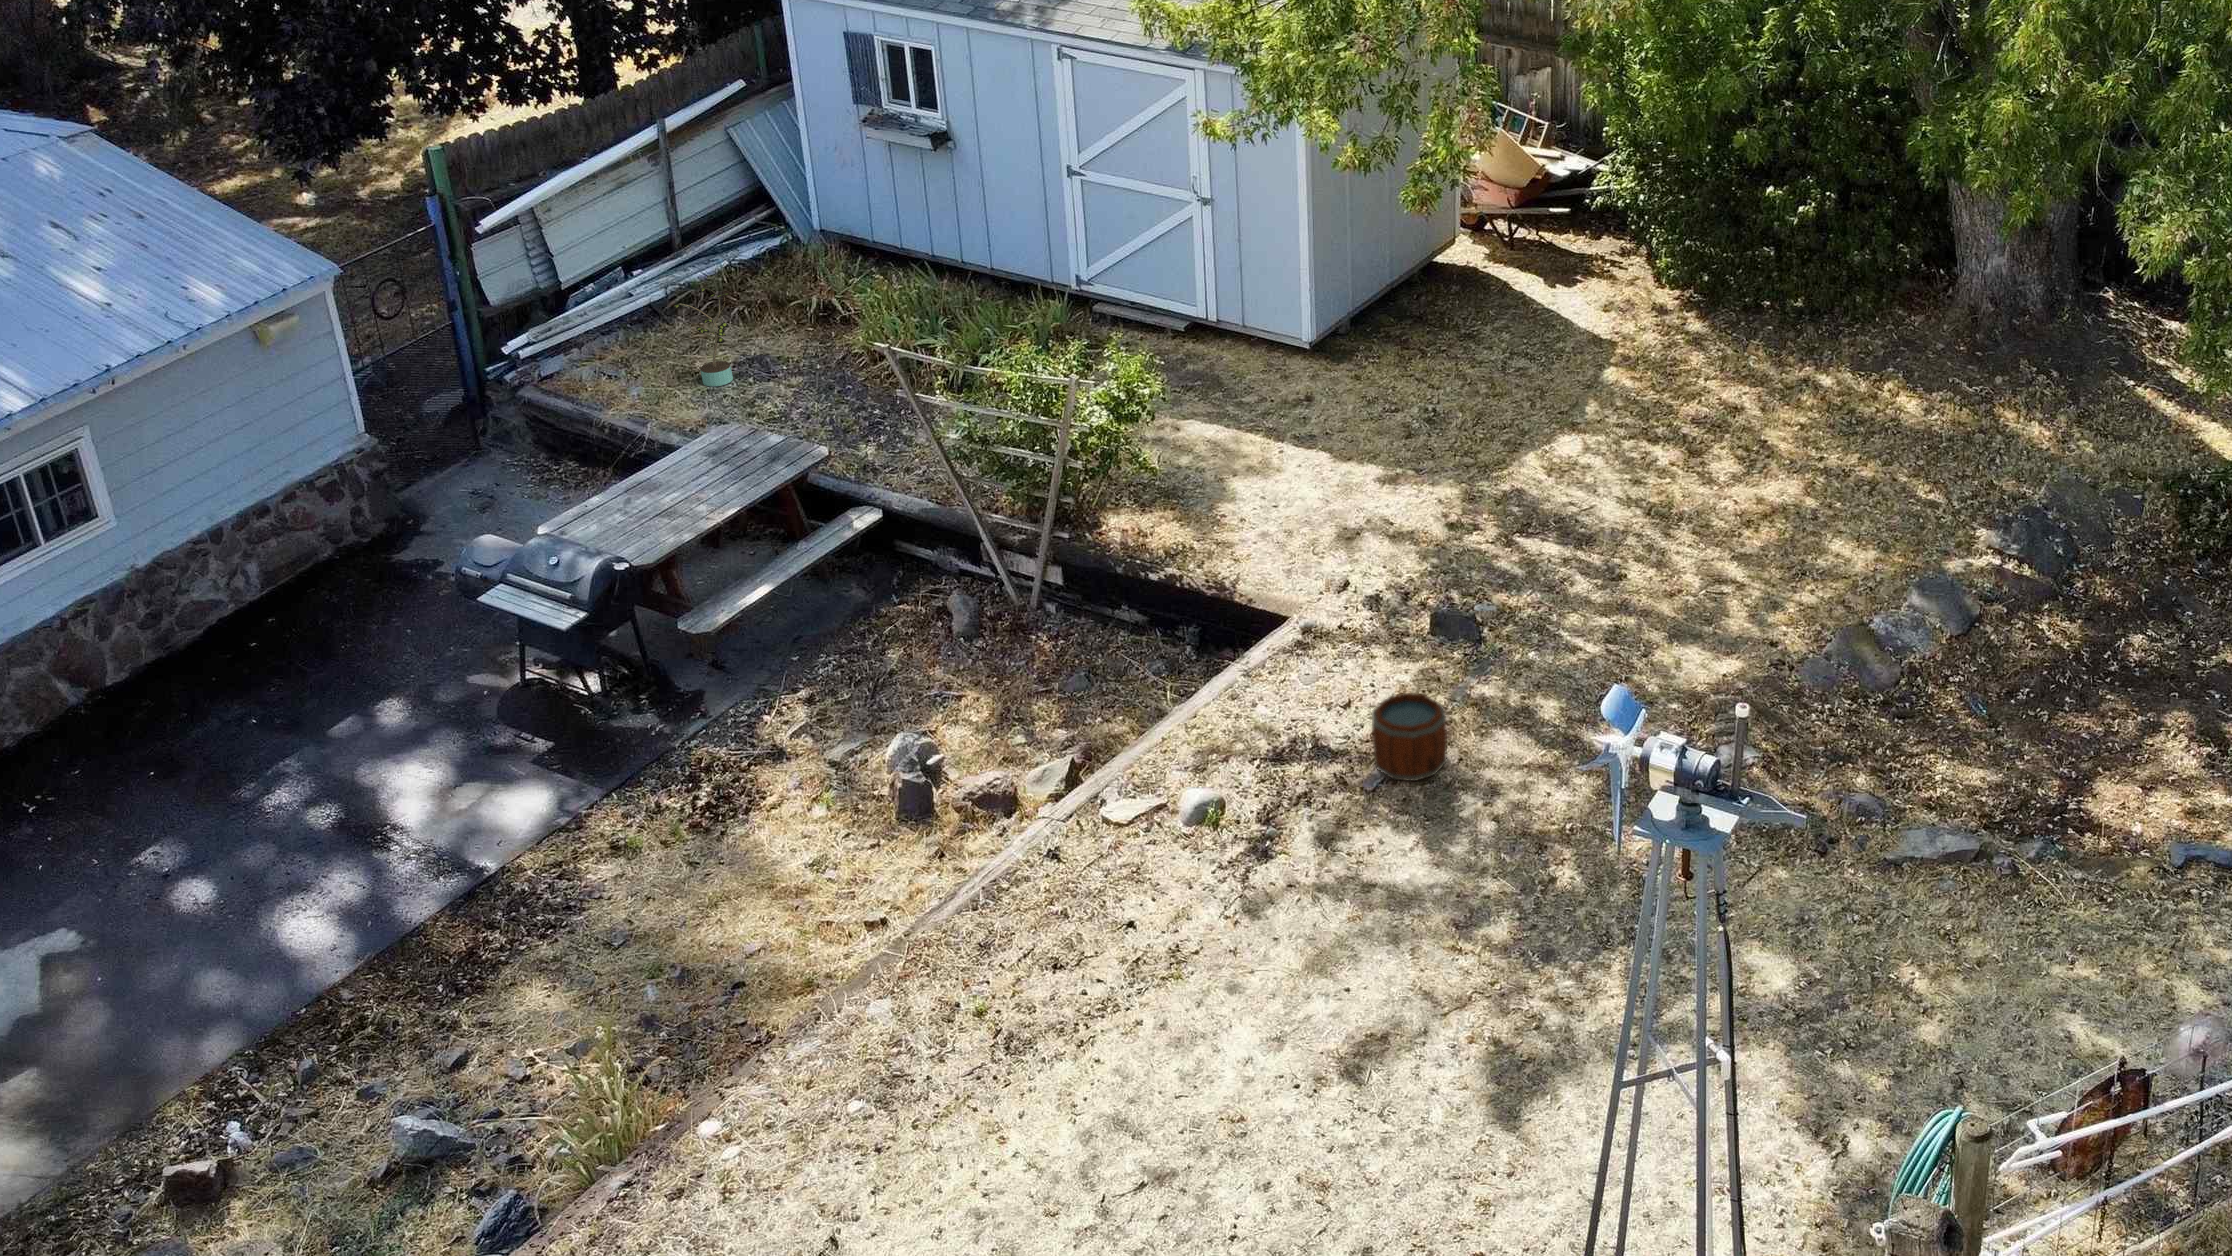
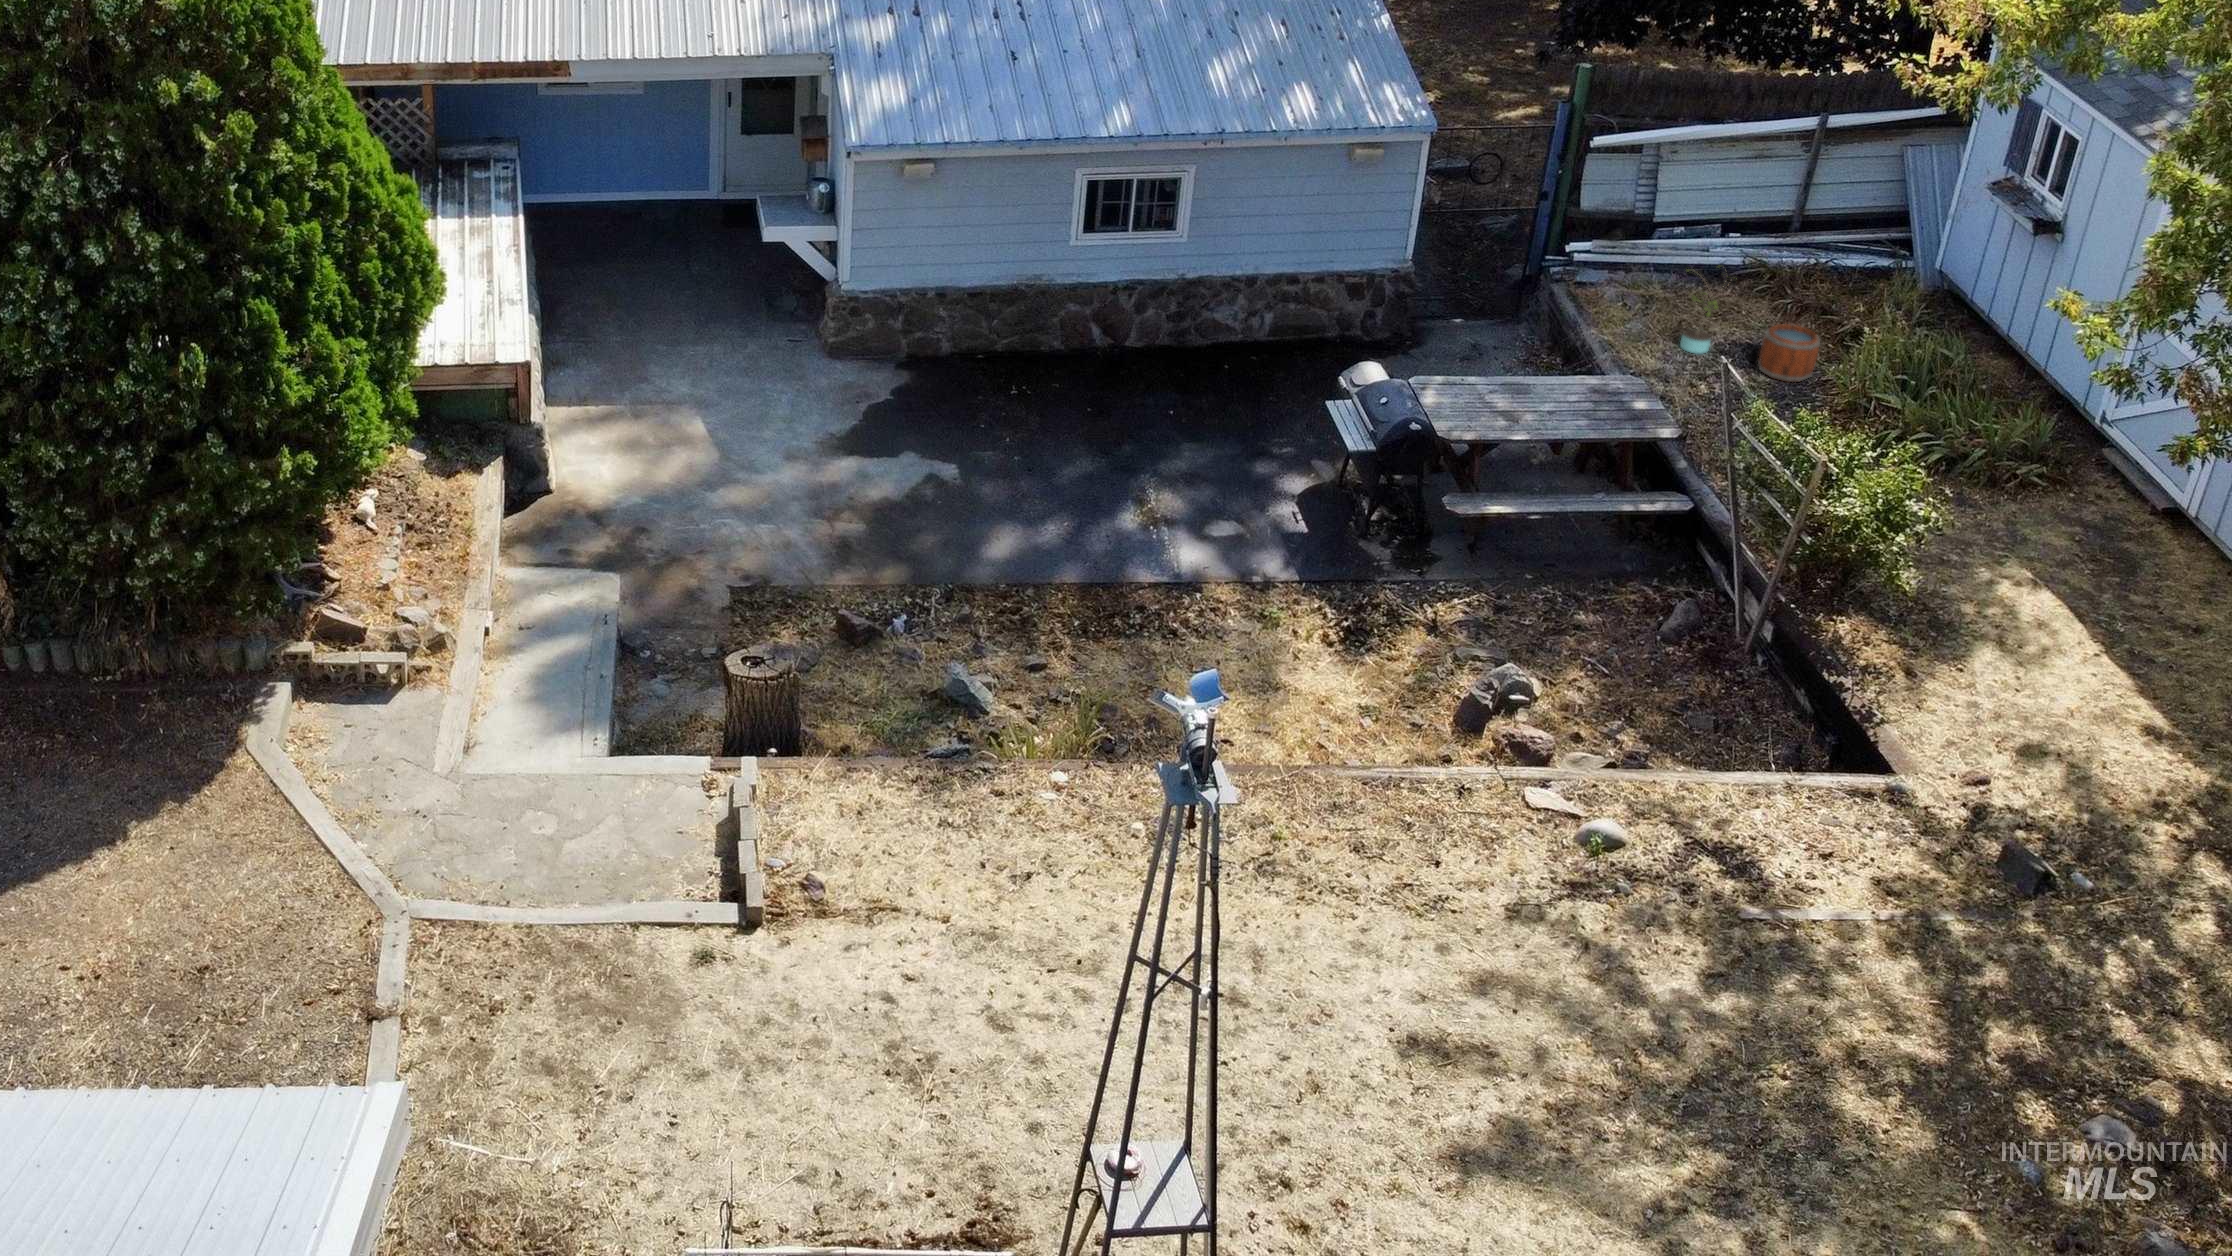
bucket: present [1372,693,1448,781] -> present [1758,324,1820,382]

